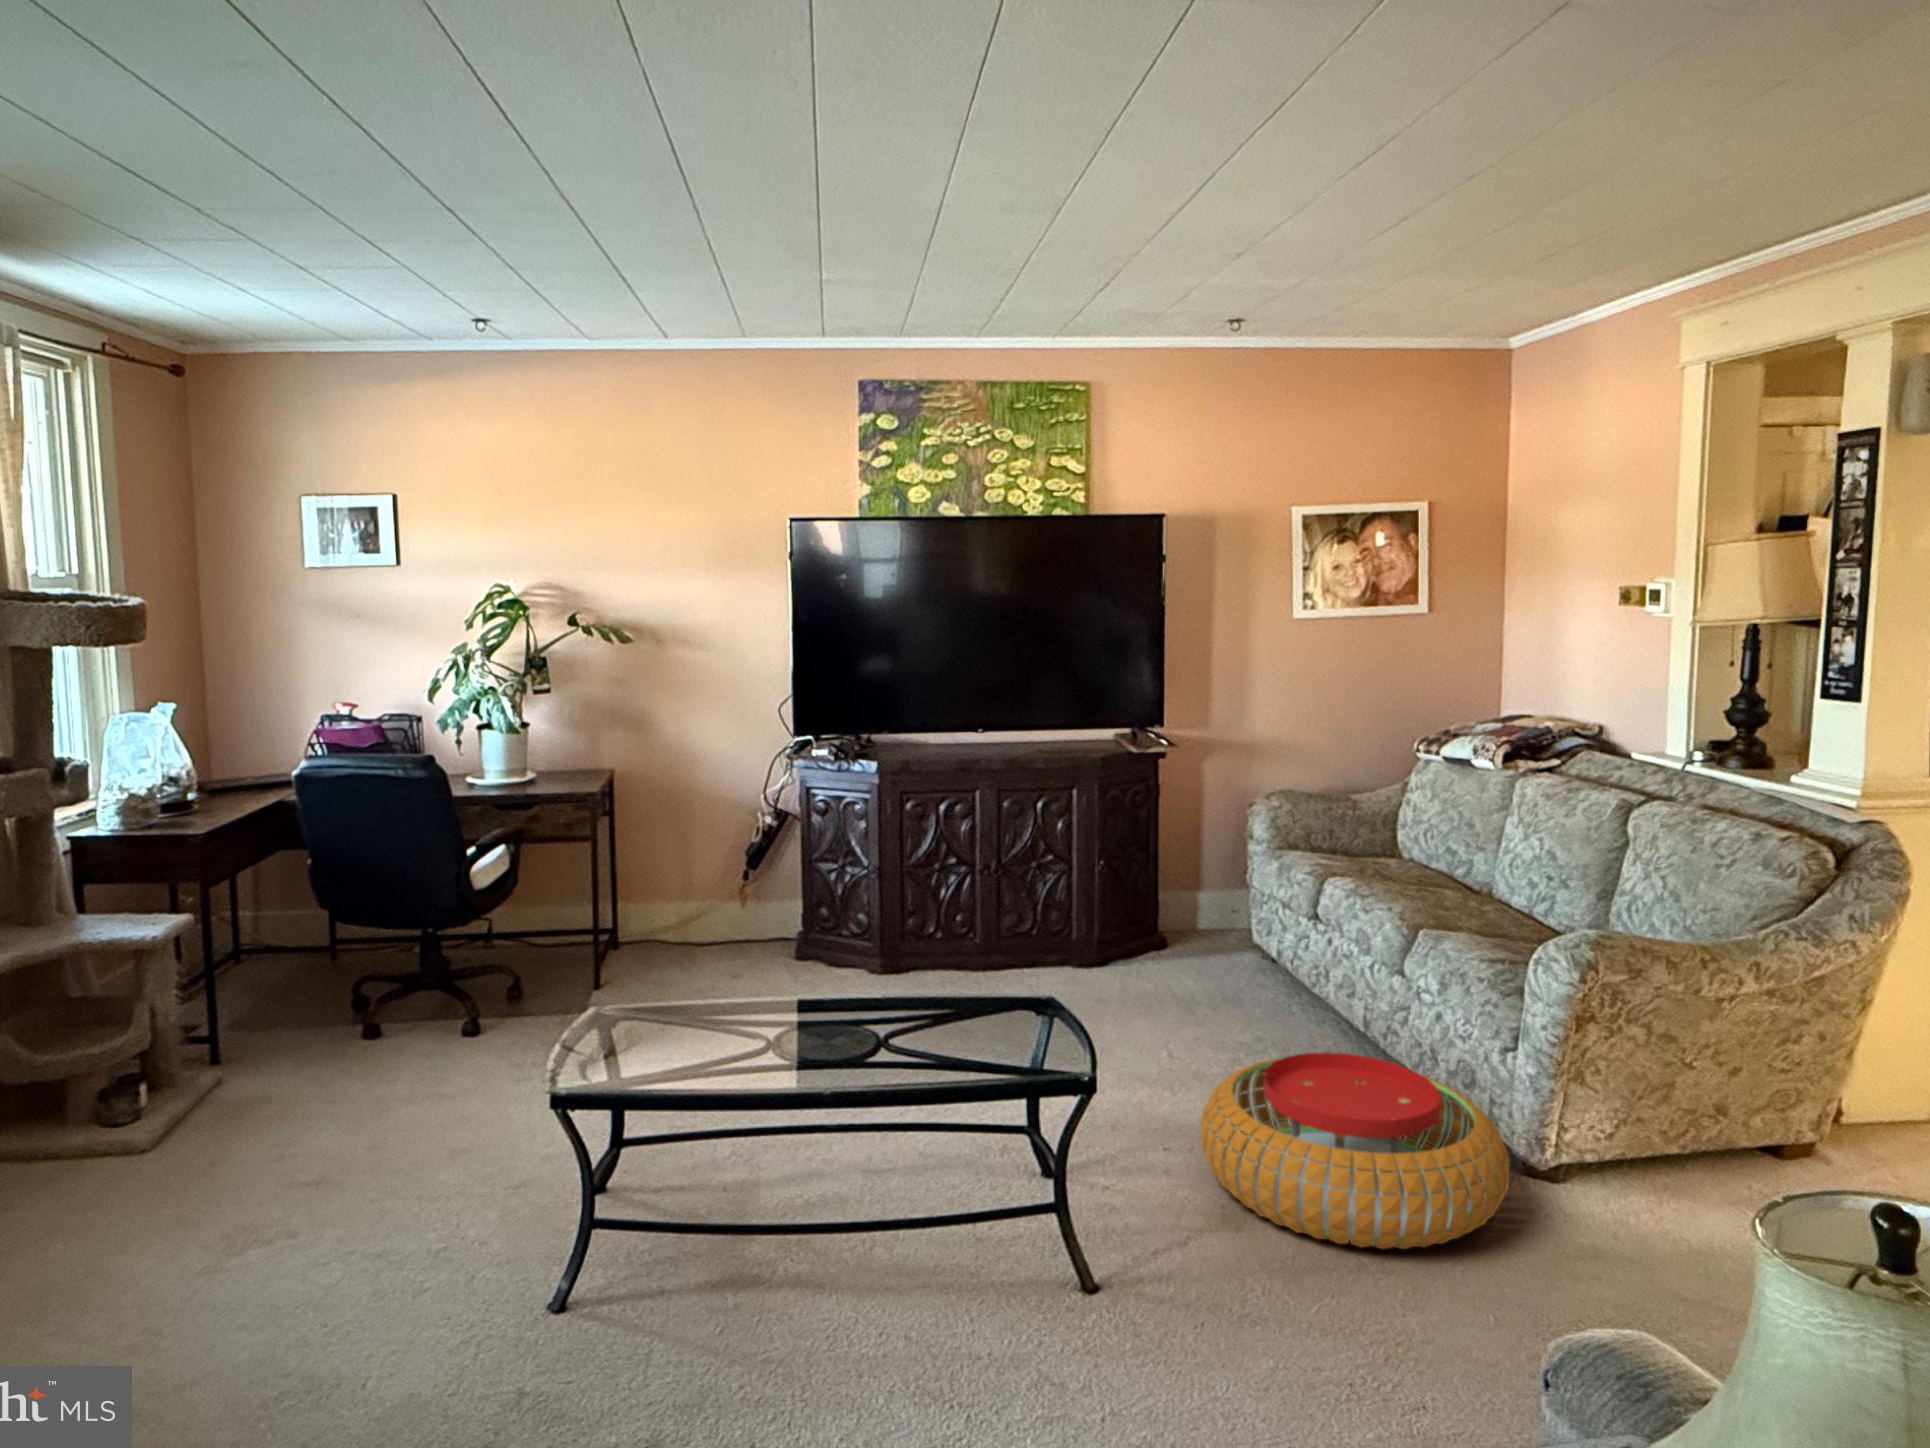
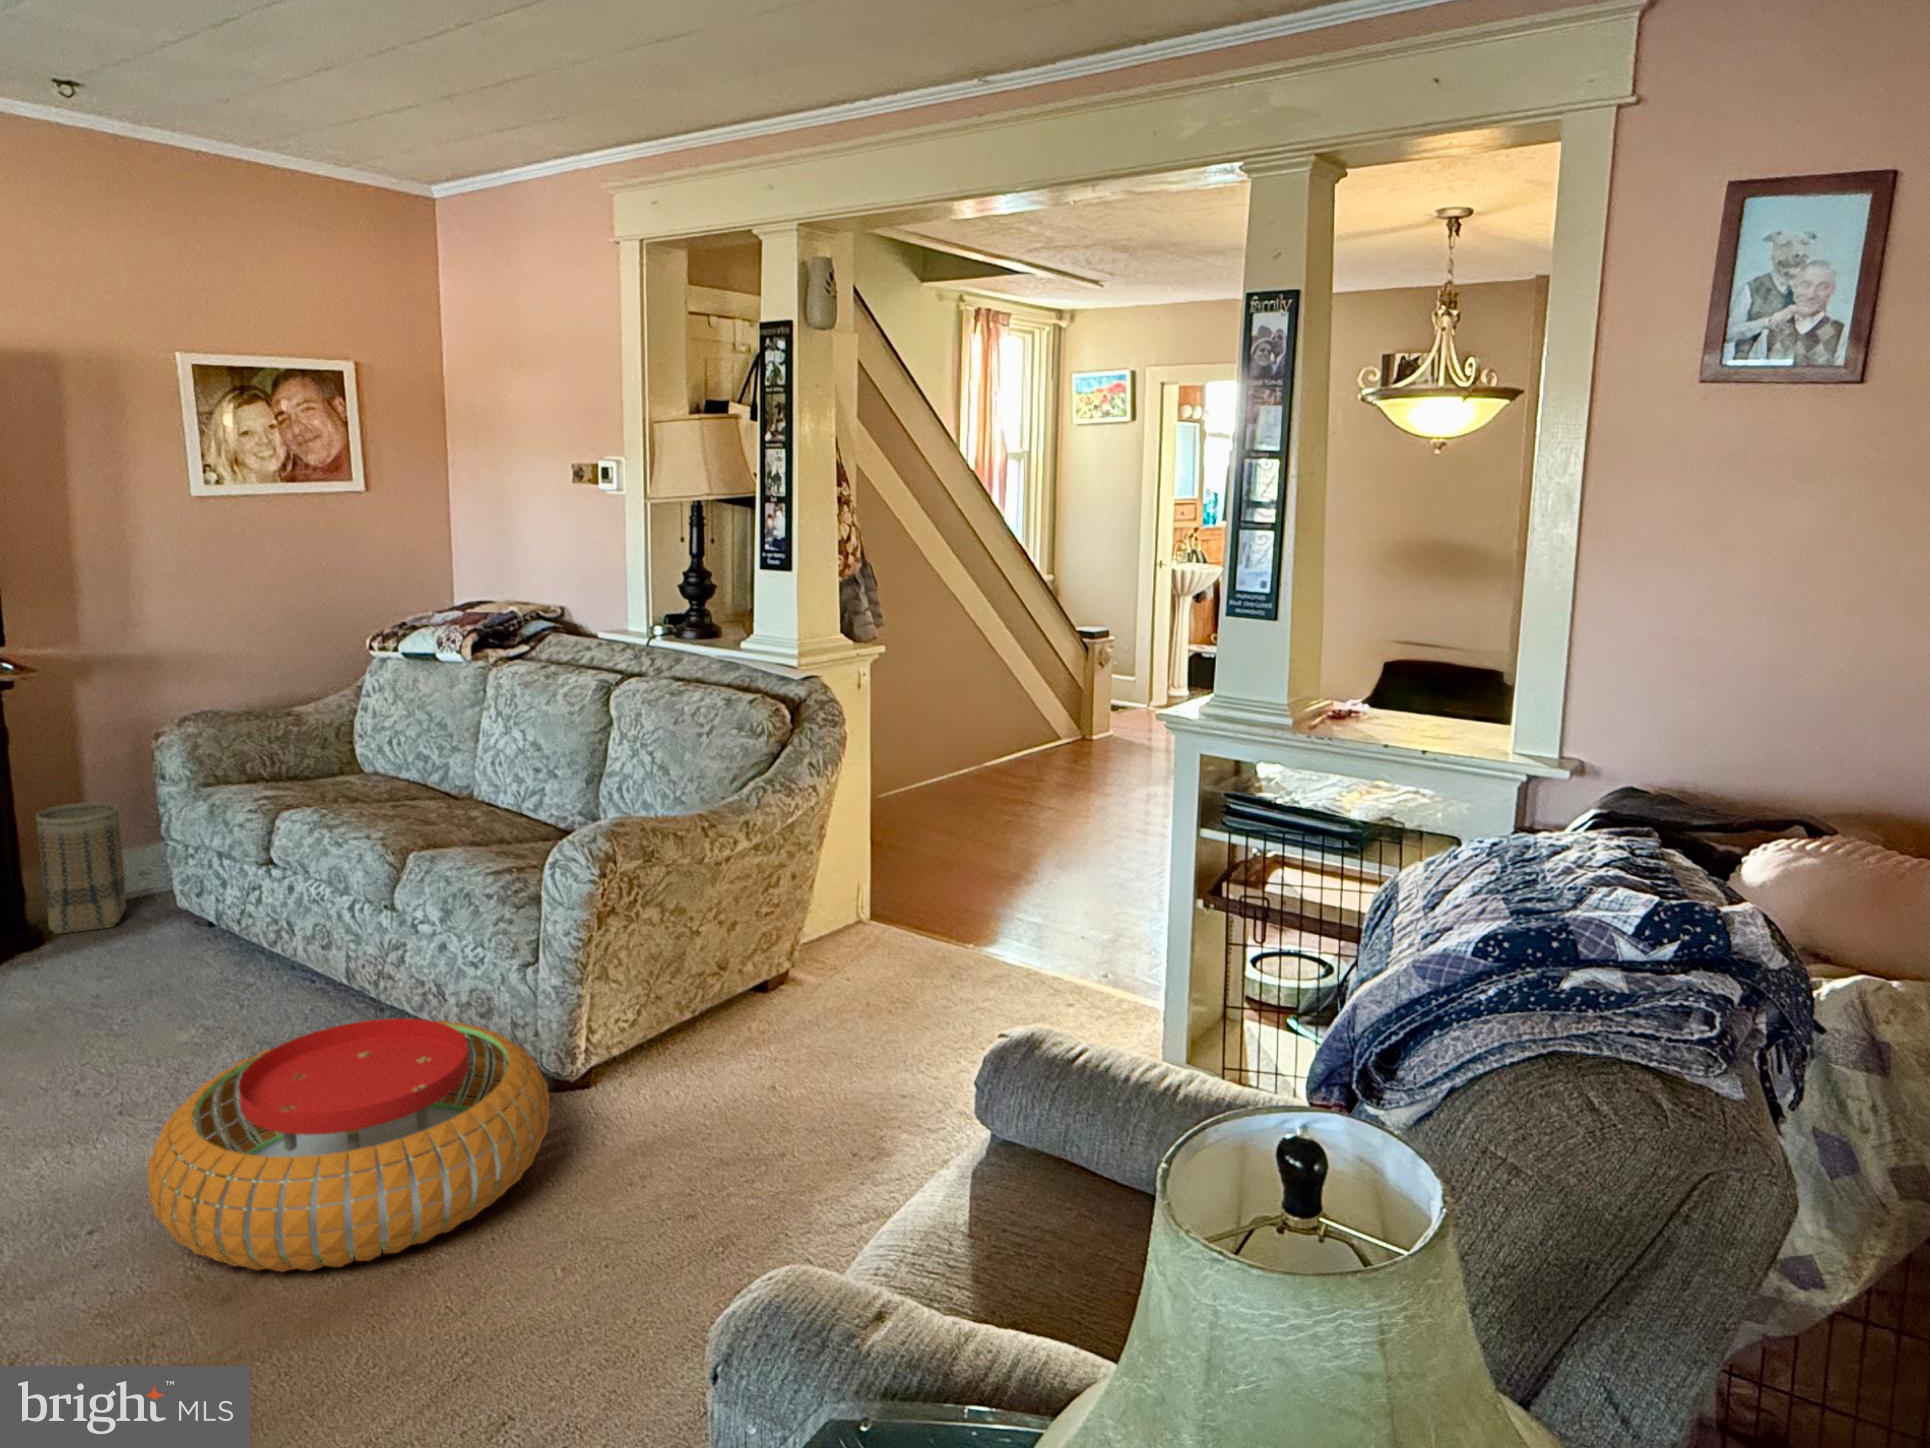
basket: none [1171,848,1222,946] -> present [36,802,126,934]

